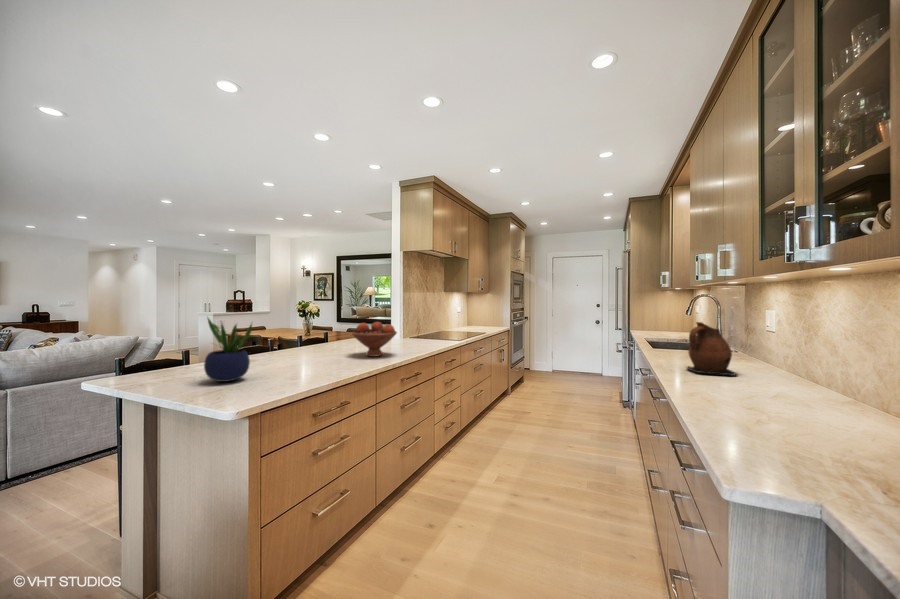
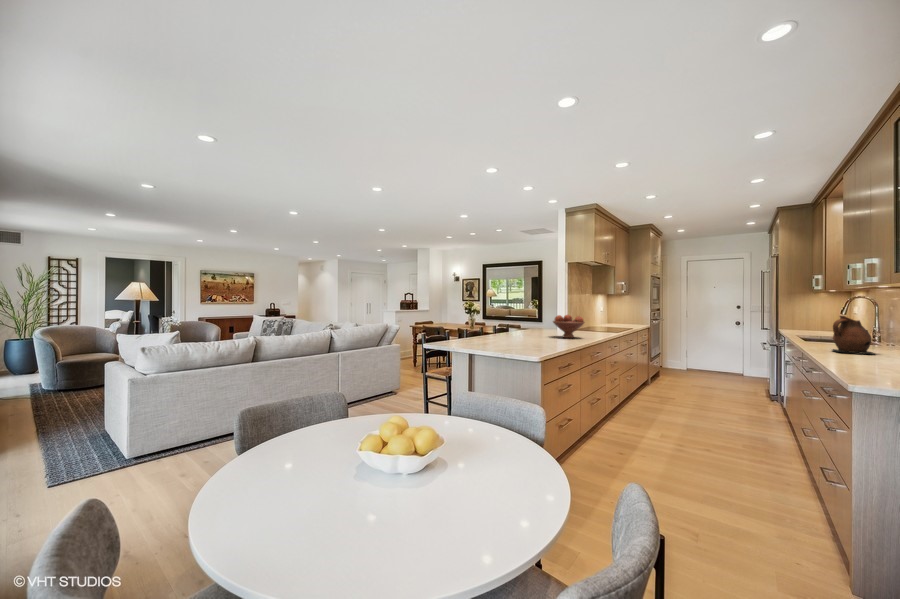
potted plant: present [204,318,254,382] -> none [495,307,523,344]

